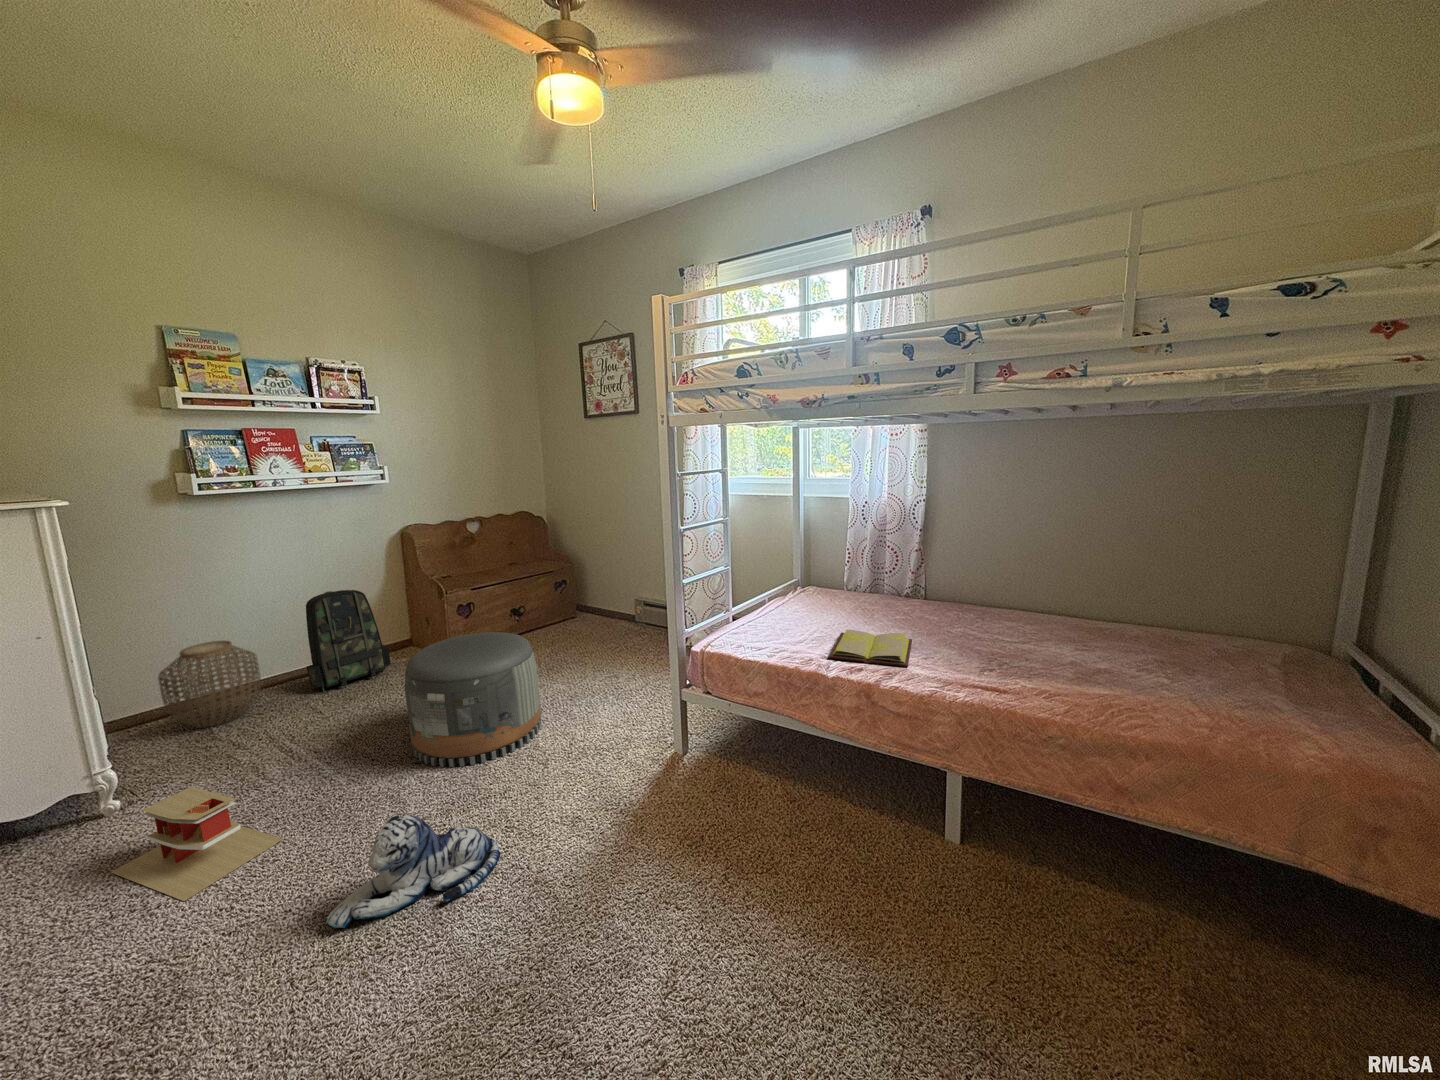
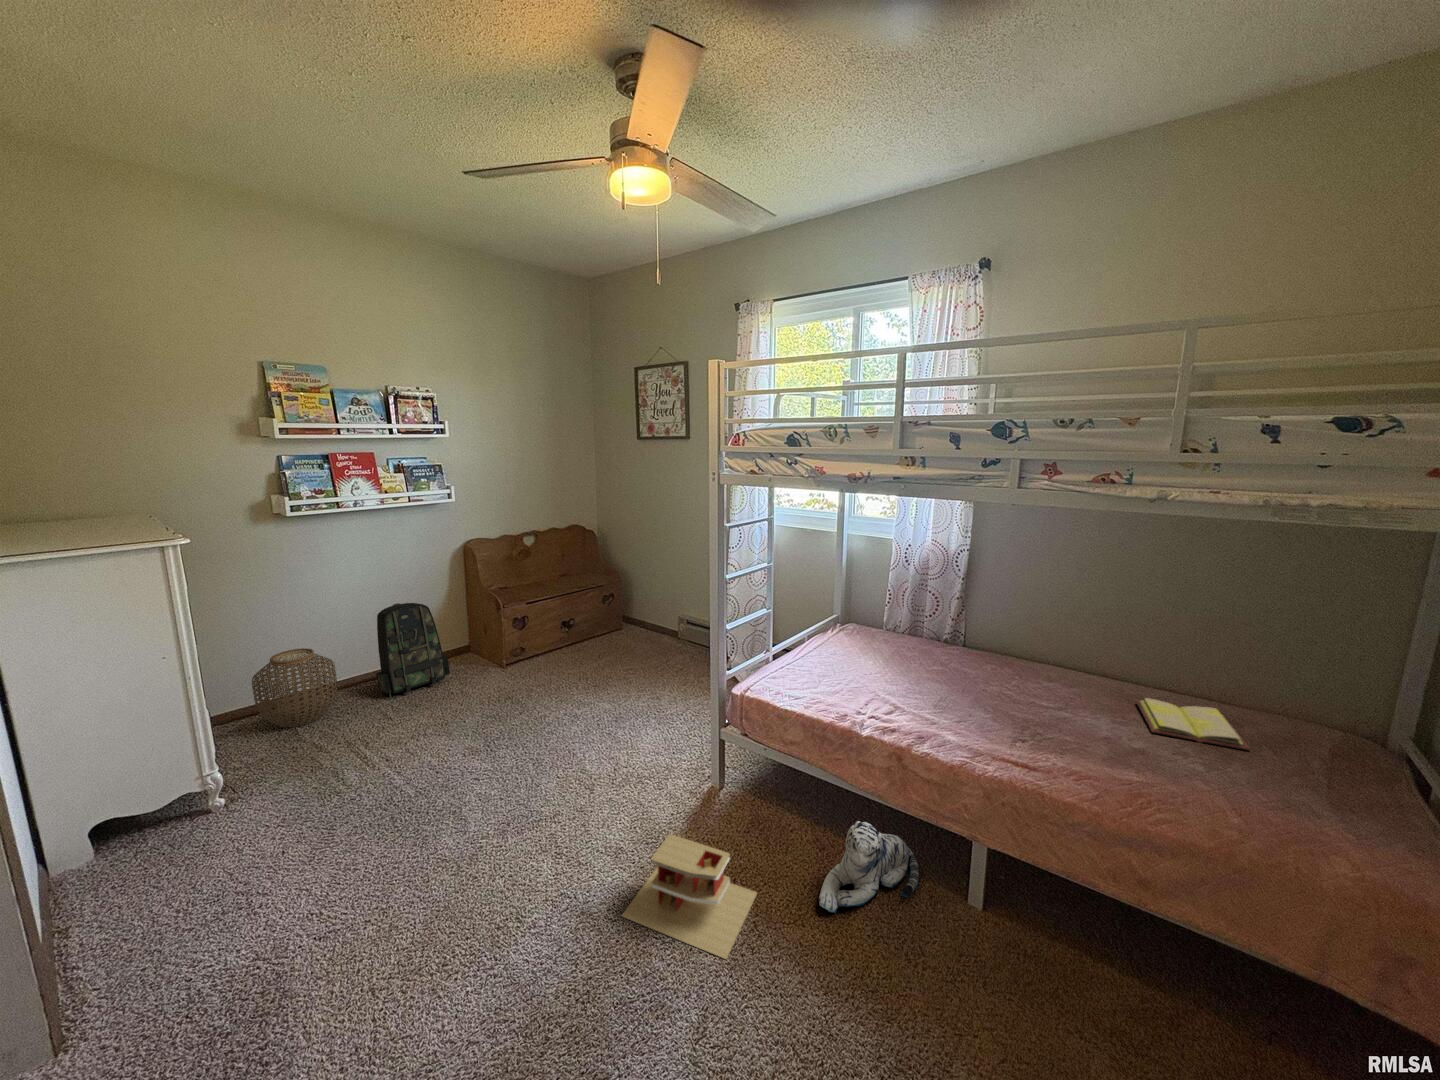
diary: present [828,630,912,667] -> present [1136,698,1250,751]
pouf: present [405,632,541,767] -> none [466,658,587,787]
toy house: present [111,787,283,901] -> present [622,834,757,959]
plush toy: present [326,815,501,928] -> present [819,821,919,913]

